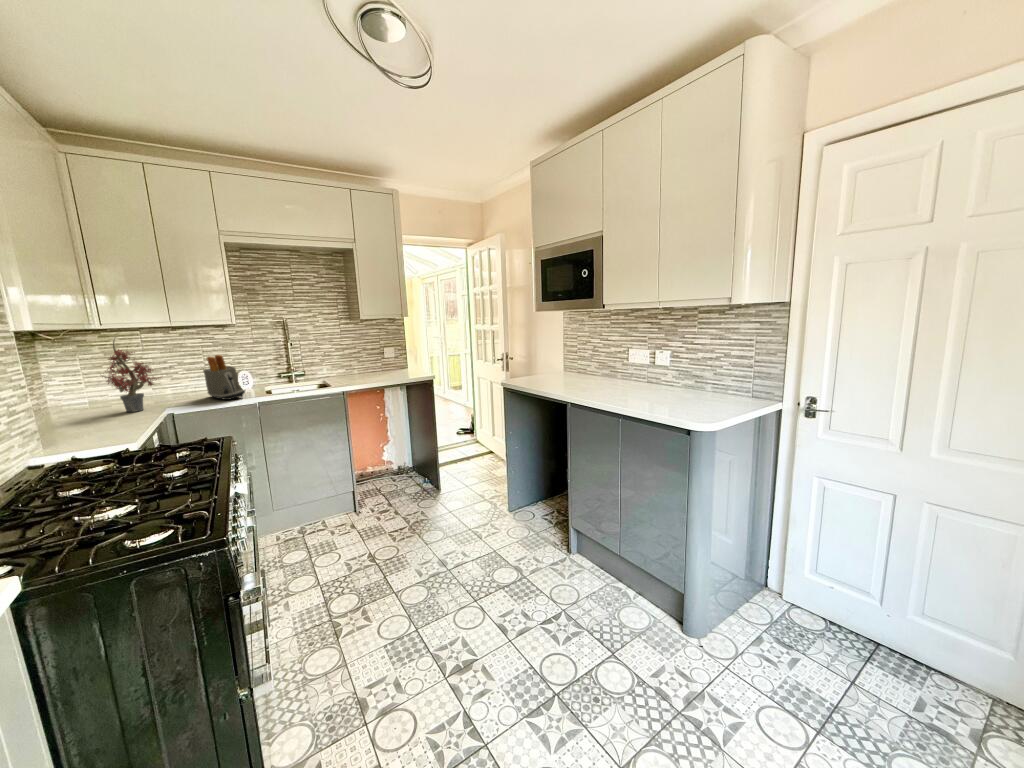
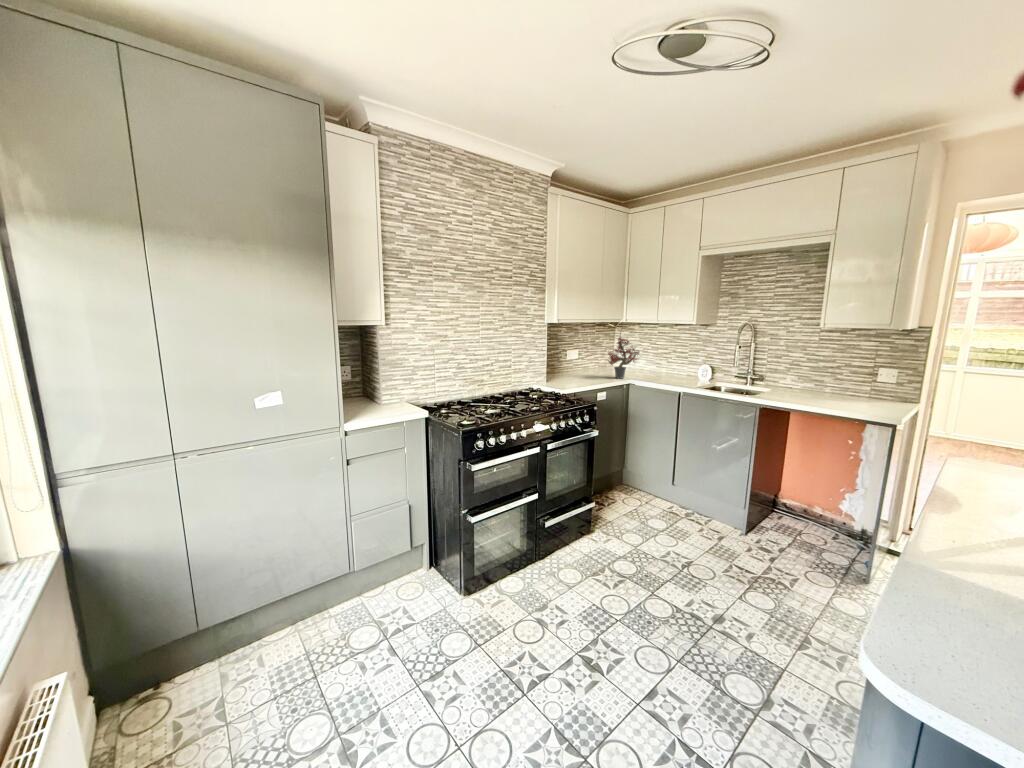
toaster: present [203,355,245,400] -> none [665,348,688,386]

